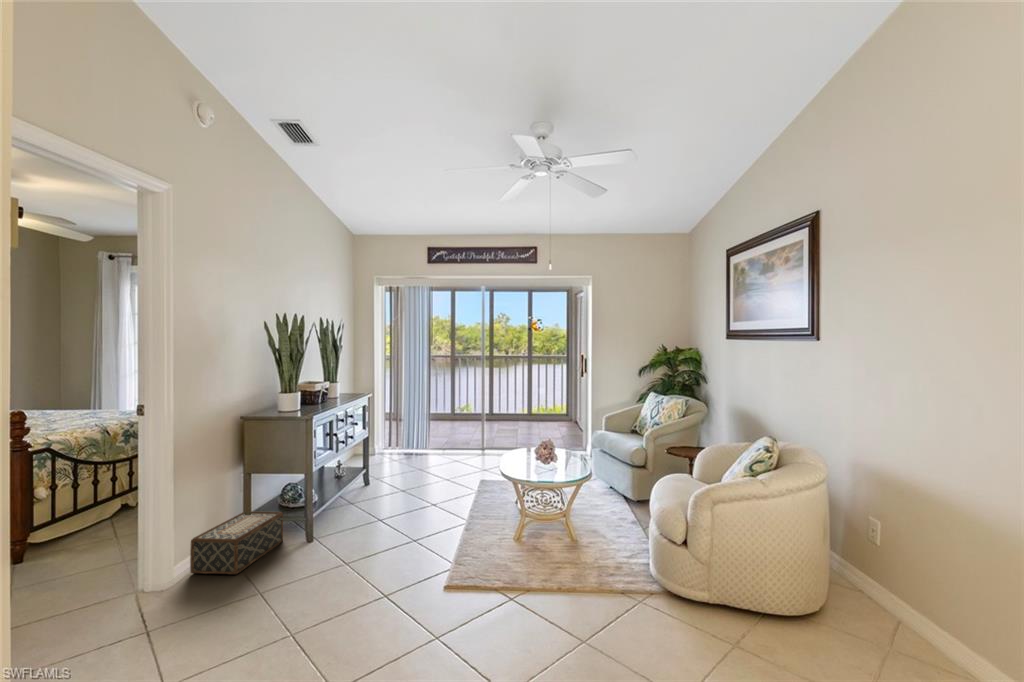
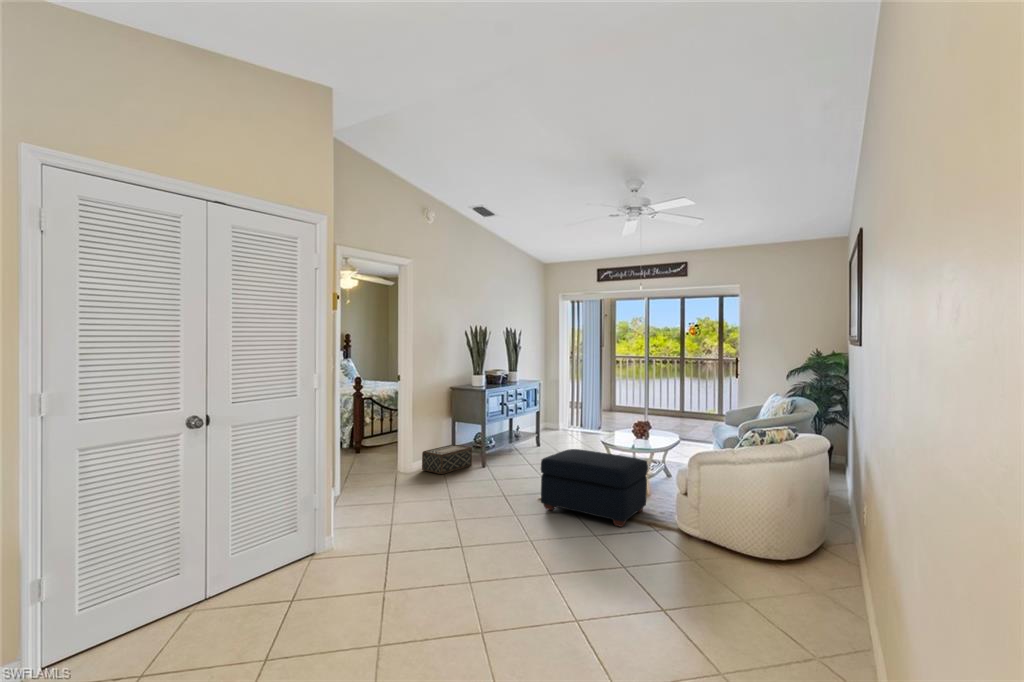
ottoman: none [460,496,610,611] -> present [541,449,648,527]

